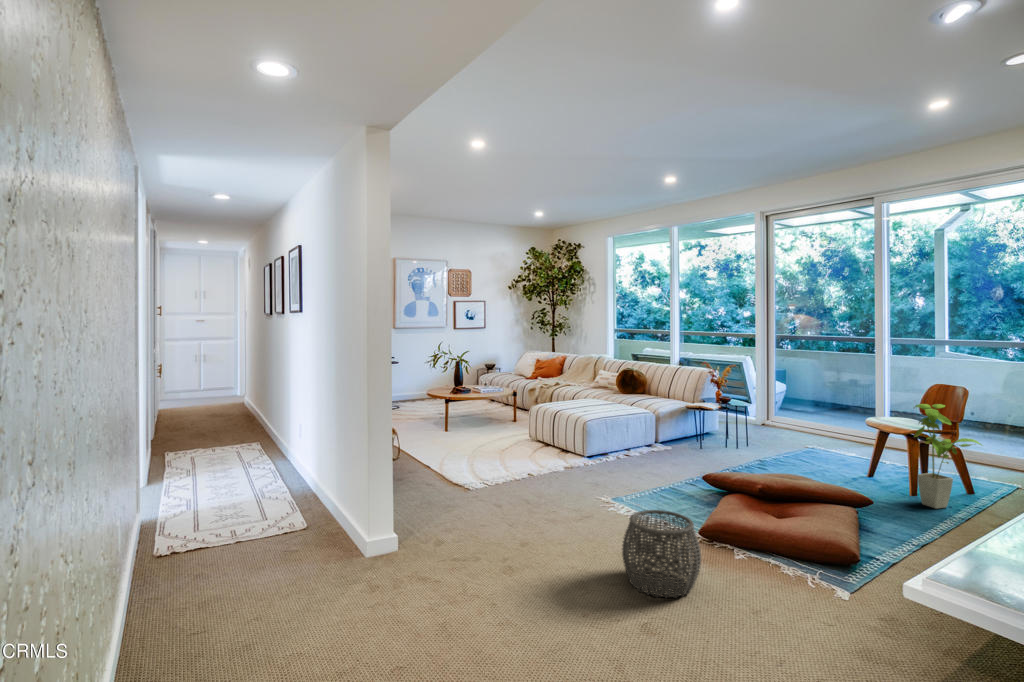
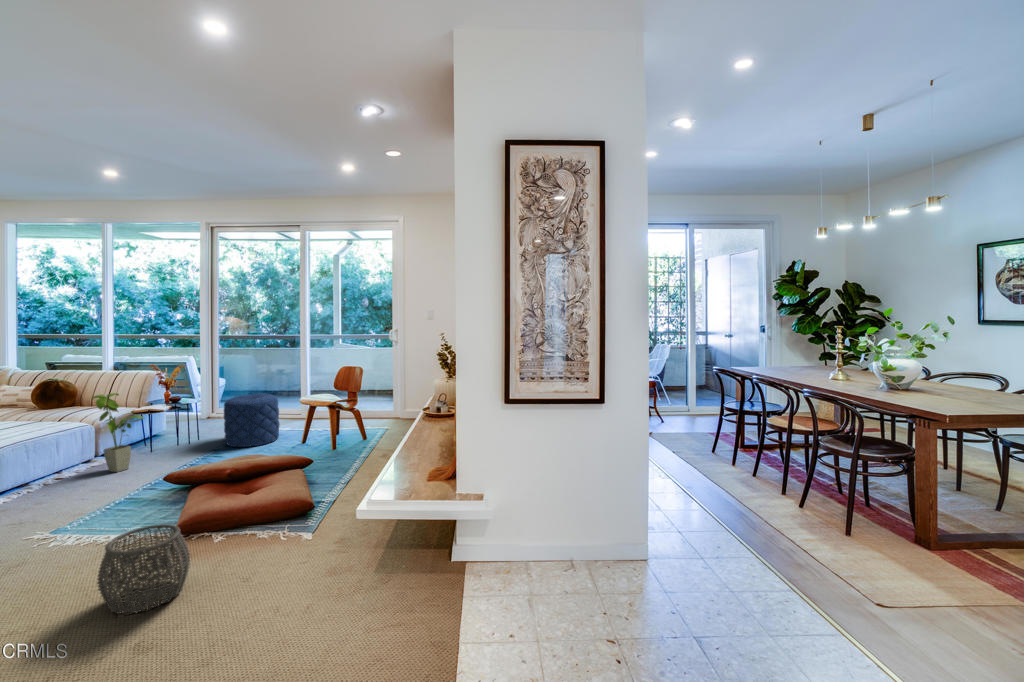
house plant: present [914,404,981,509] -> present [92,393,145,472]
pouf: none [771,405,838,469] -> present [224,393,280,447]

